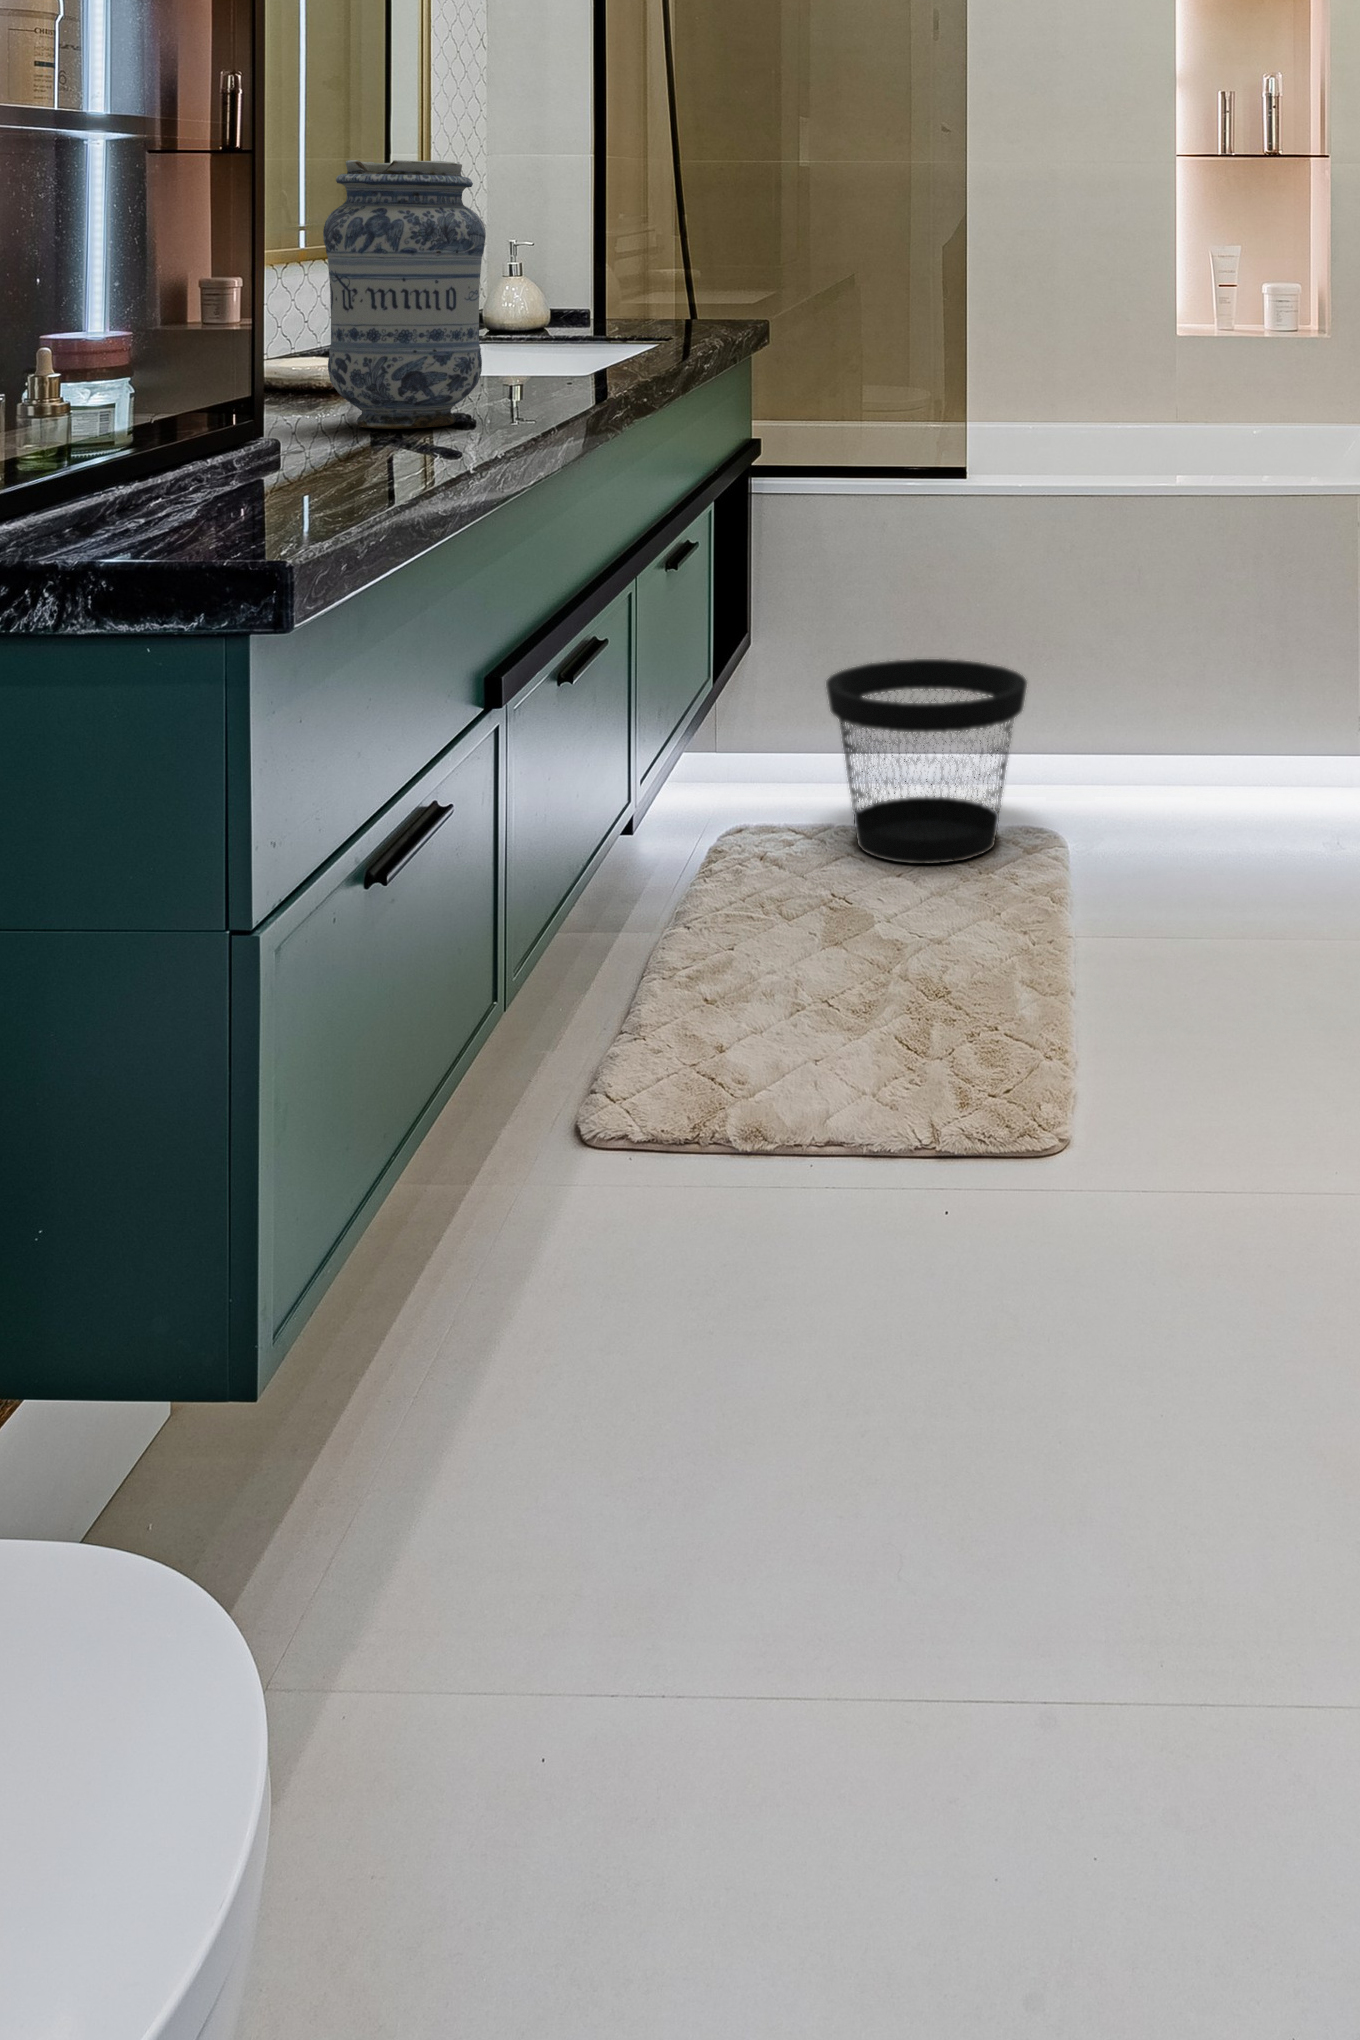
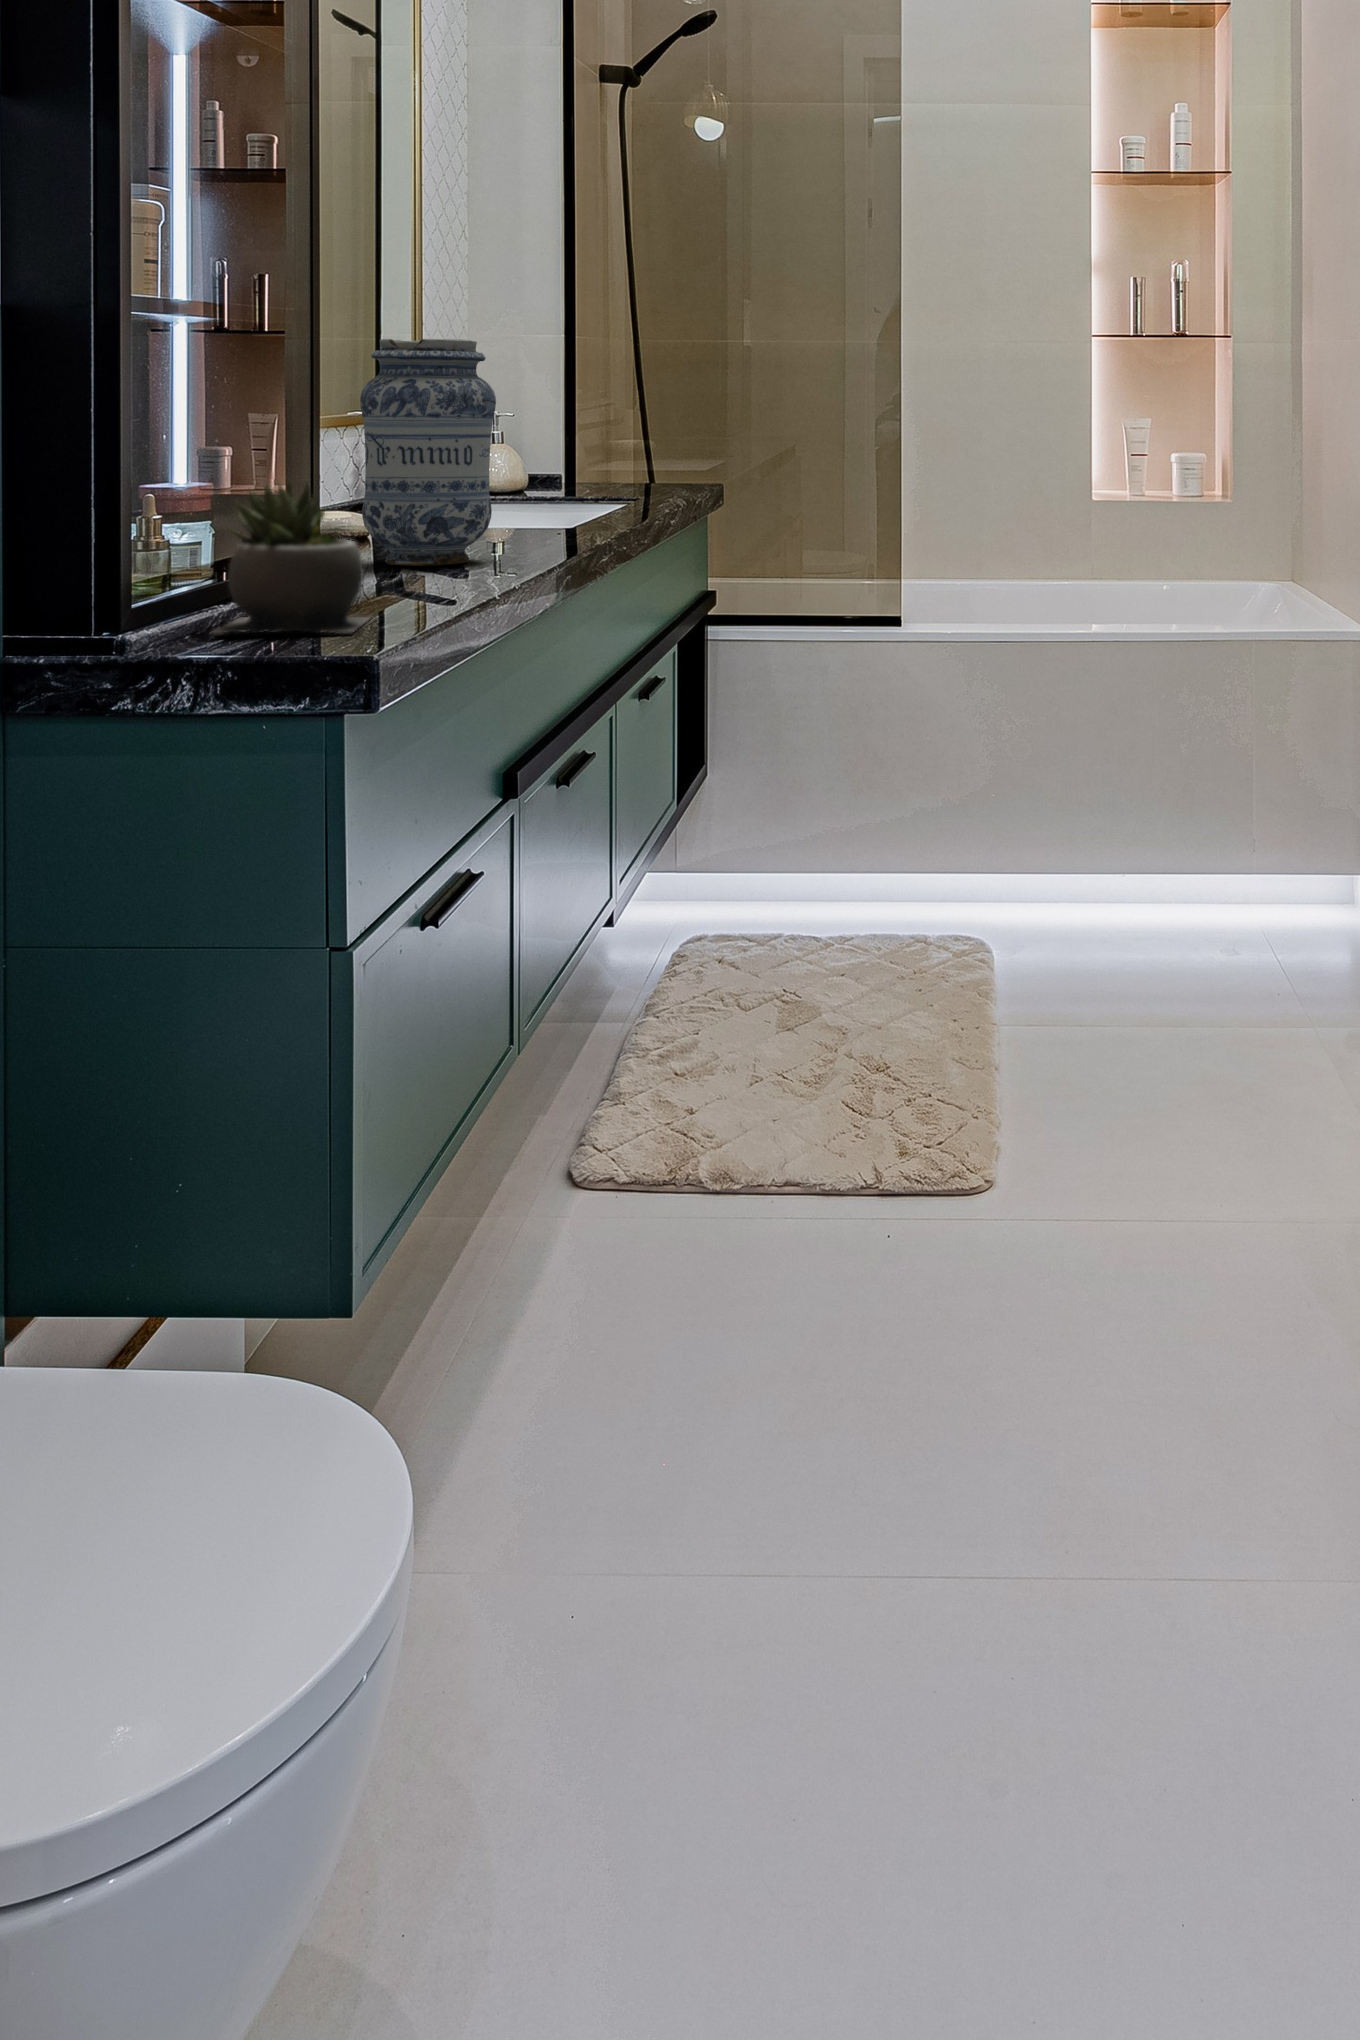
succulent plant: none [93,330,312,526] -> present [212,482,369,633]
wastebasket: present [826,659,1027,864] -> none [774,787,957,972]

